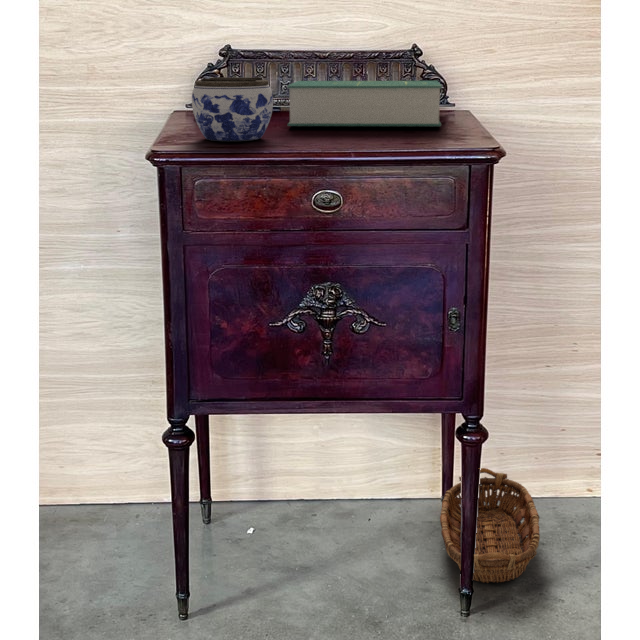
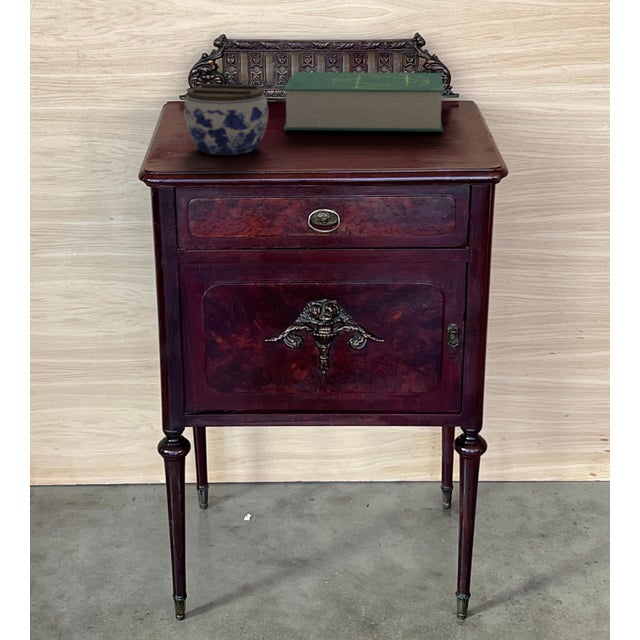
basket: present [440,468,540,583] -> none [426,457,553,594]

